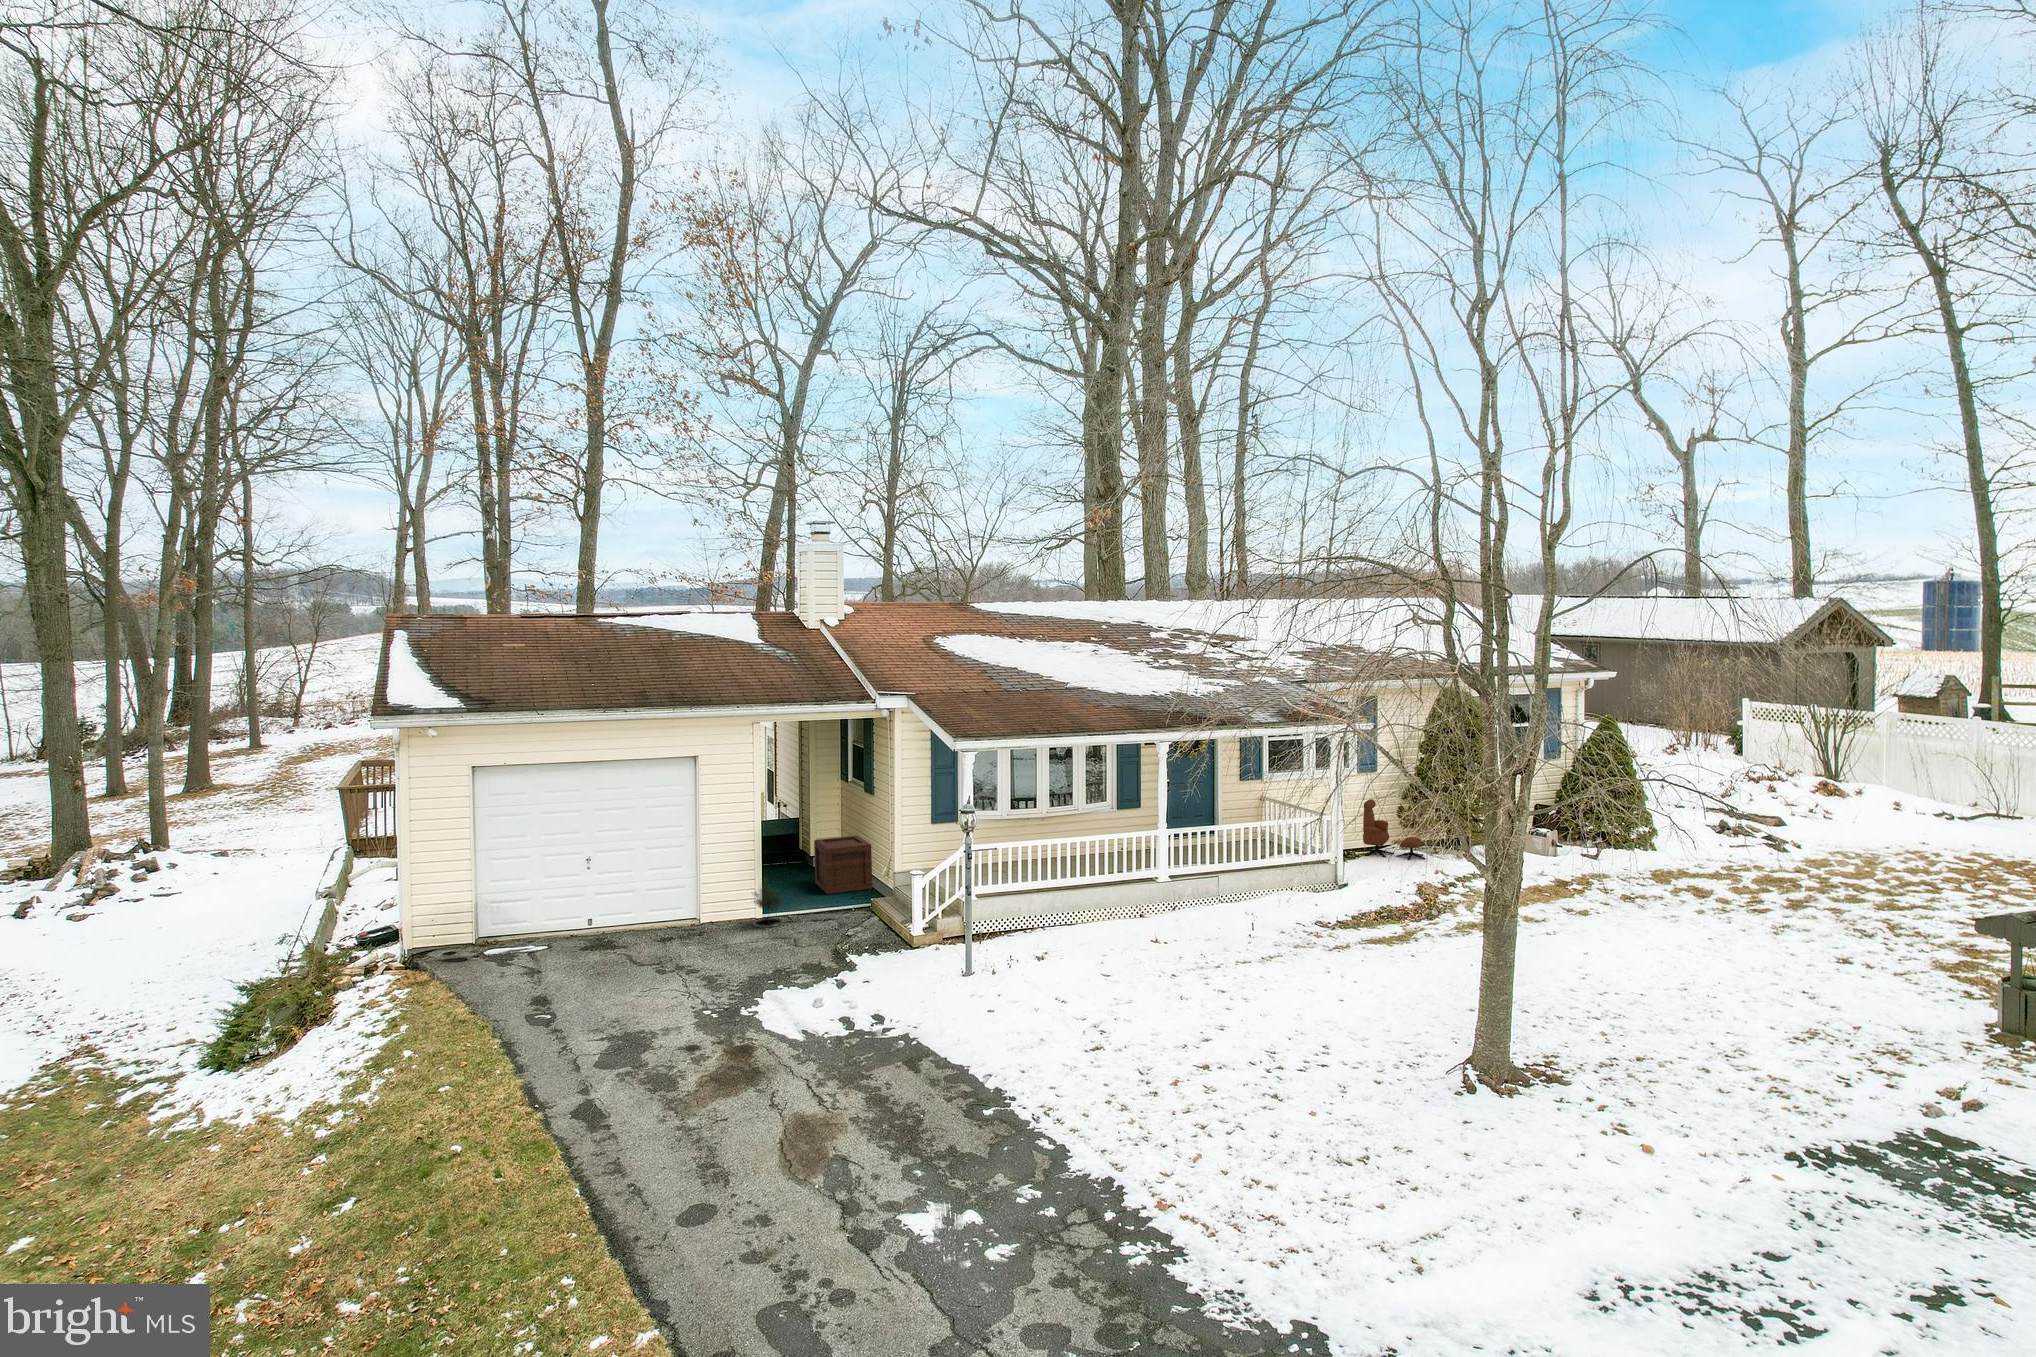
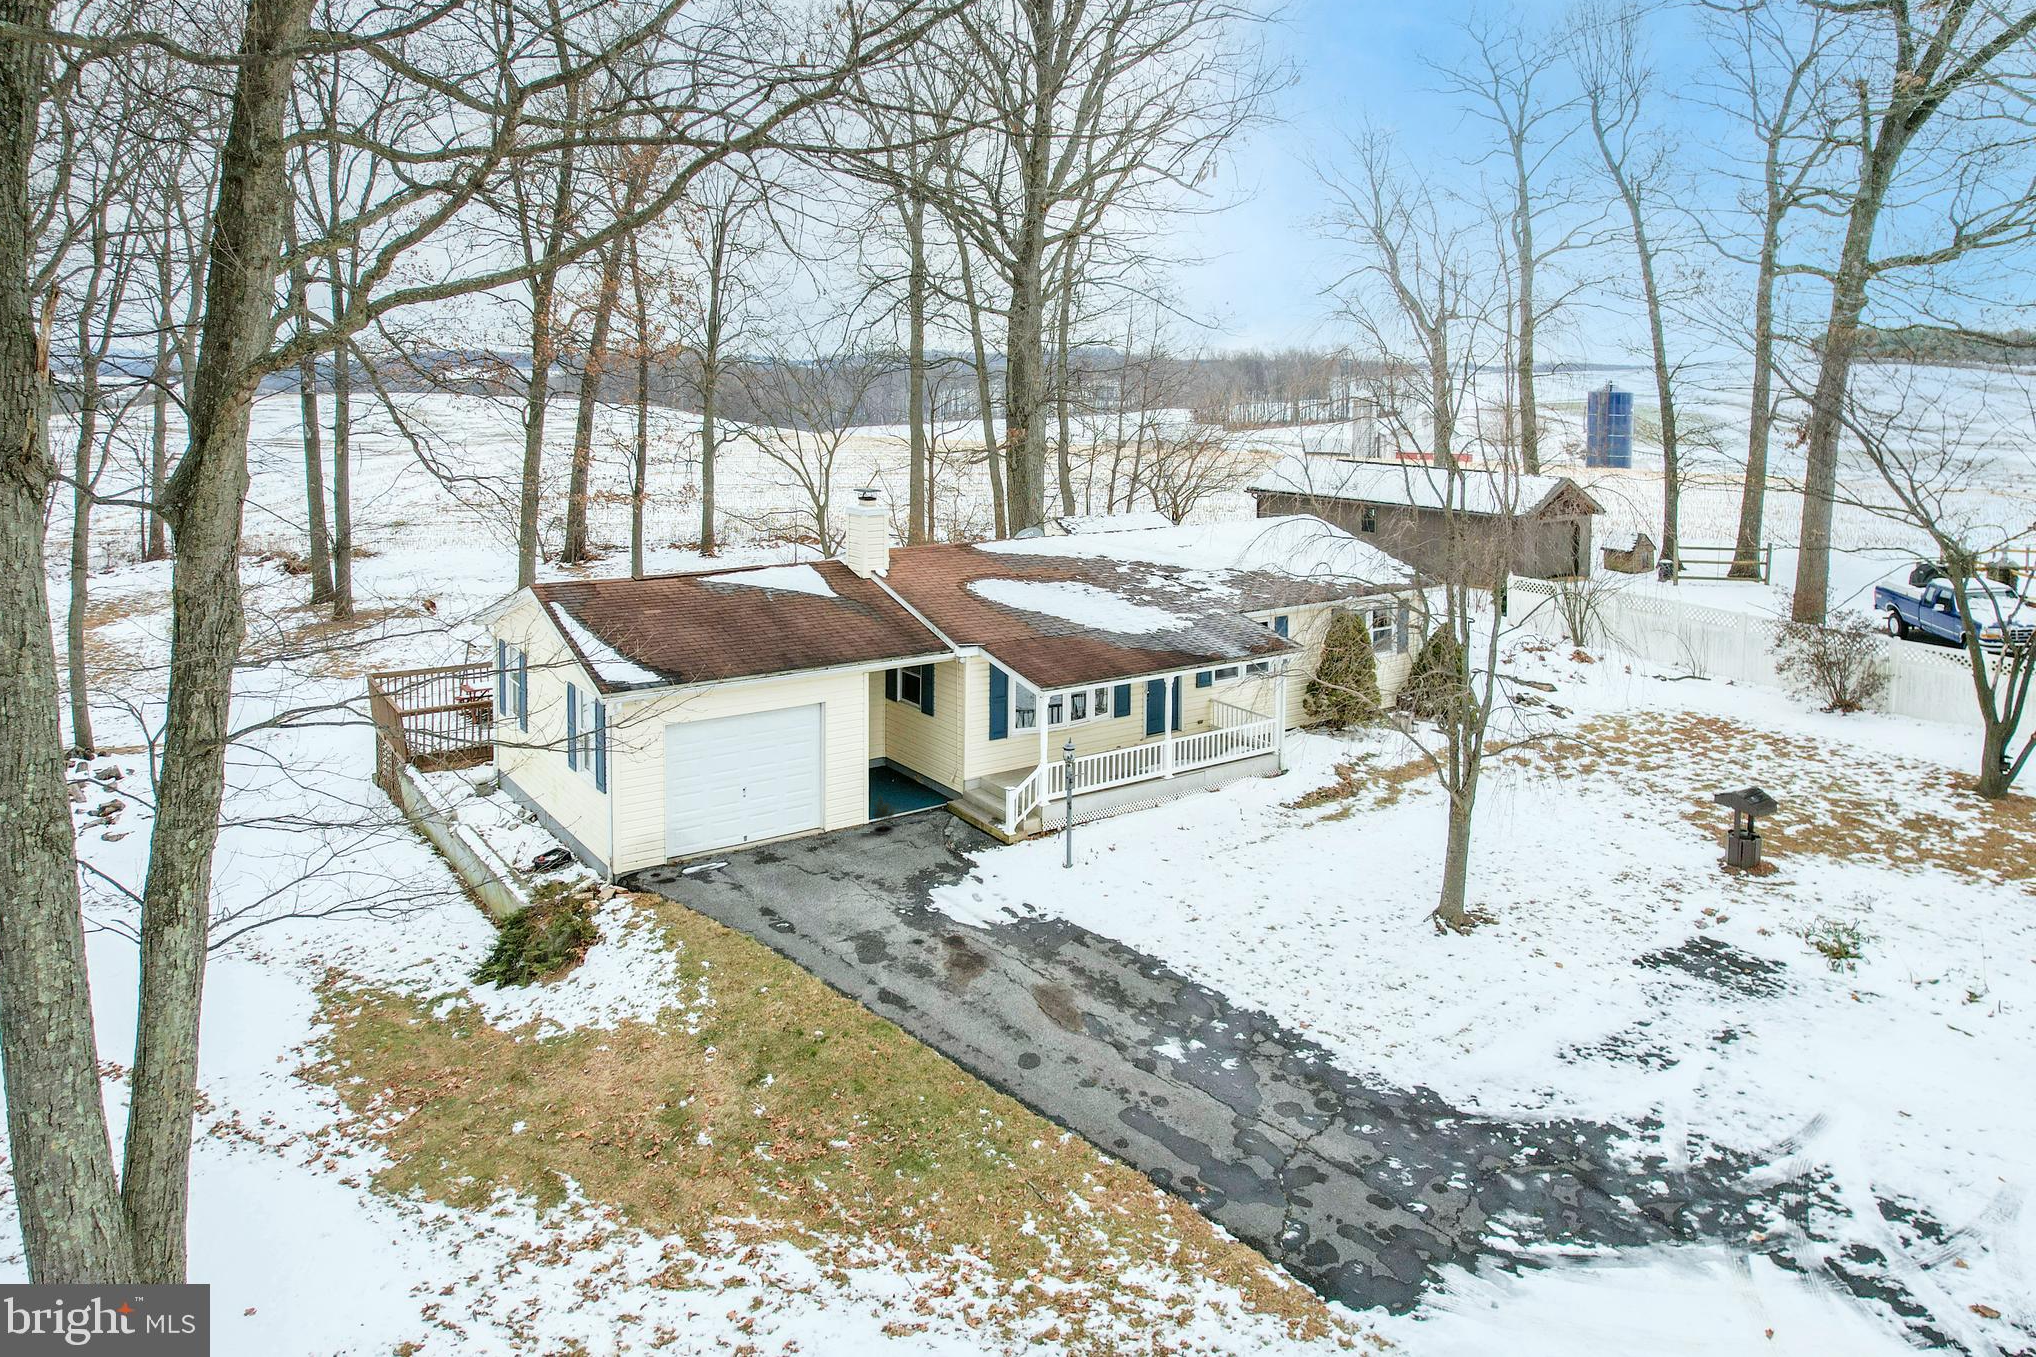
lounge chair: present [1362,799,1425,860] -> none [1283,703,1331,748]
wooden crate: present [814,835,872,894] -> none [890,751,940,801]

